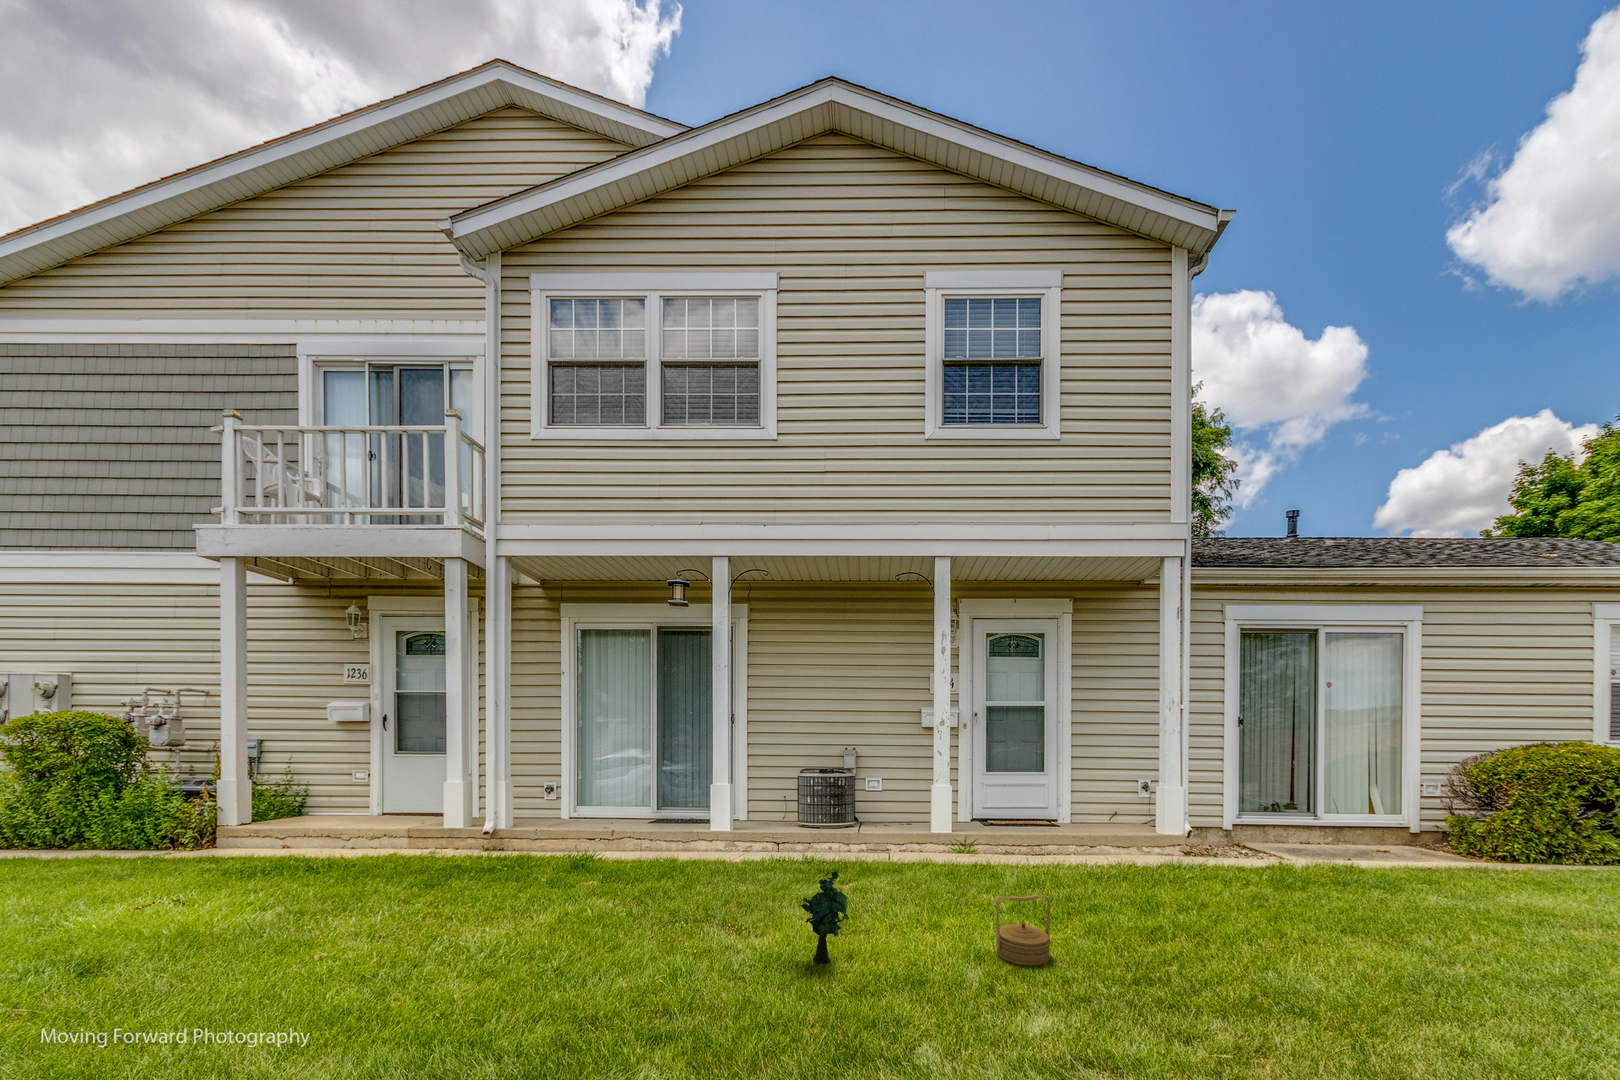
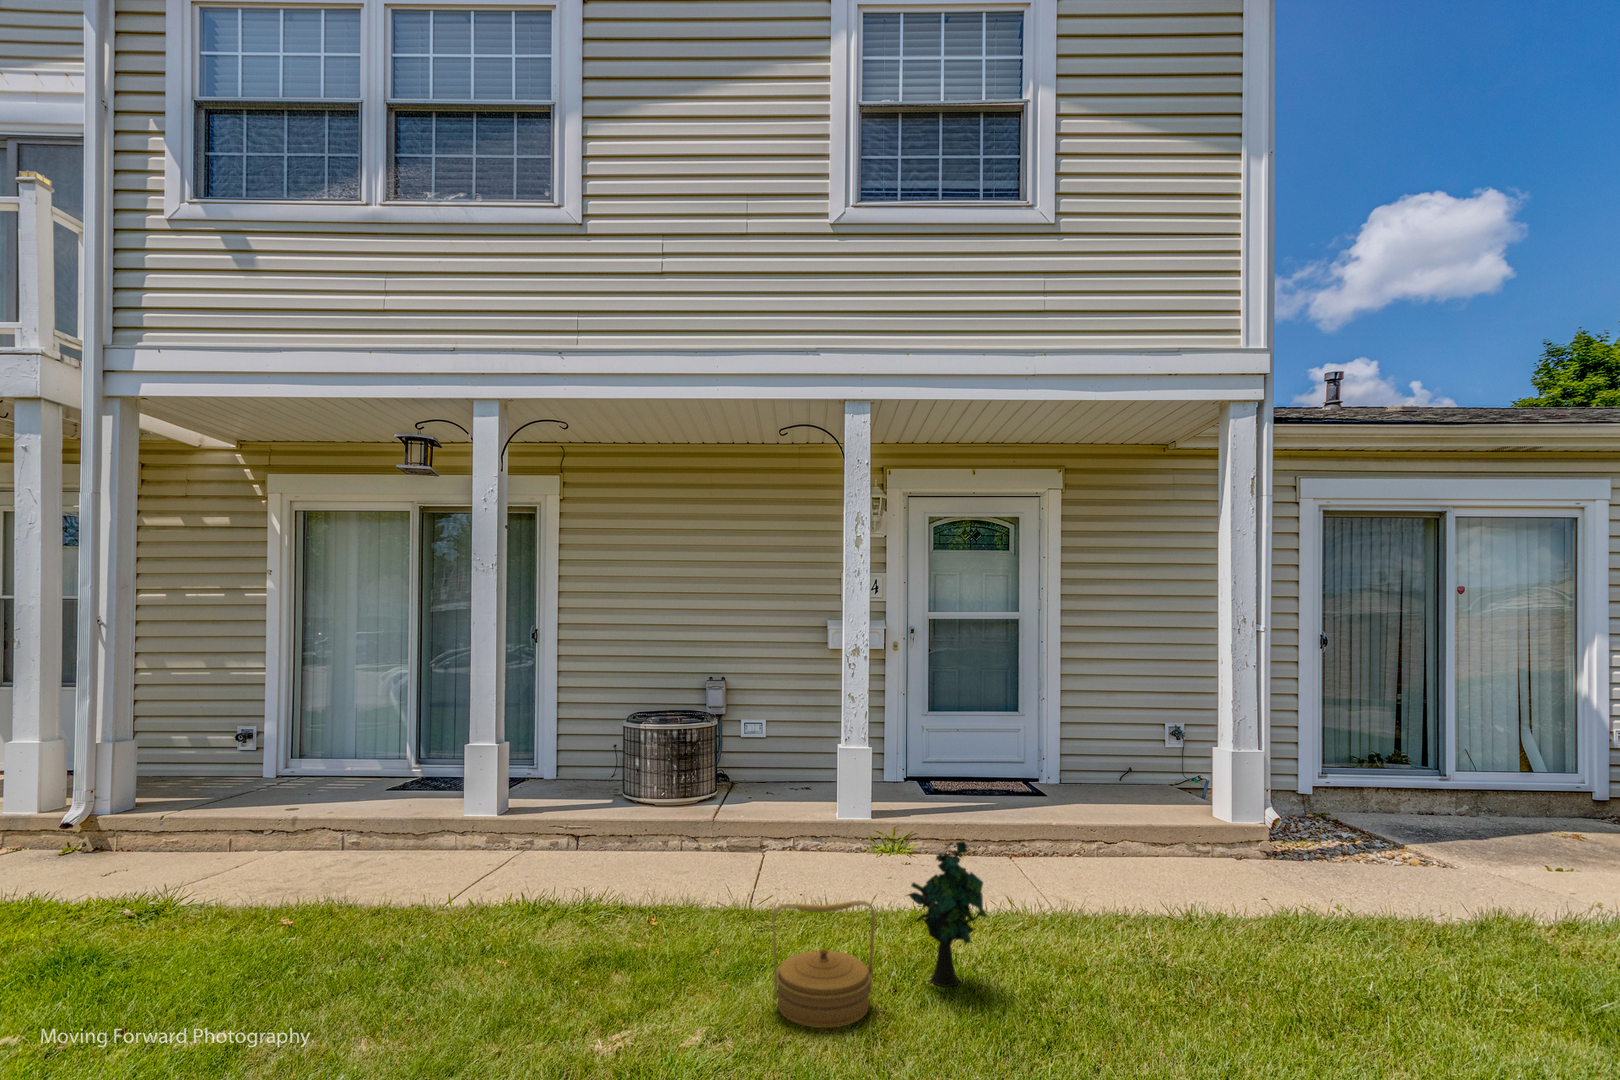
decorative plant: present [800,872,849,964] -> present [907,842,987,987]

